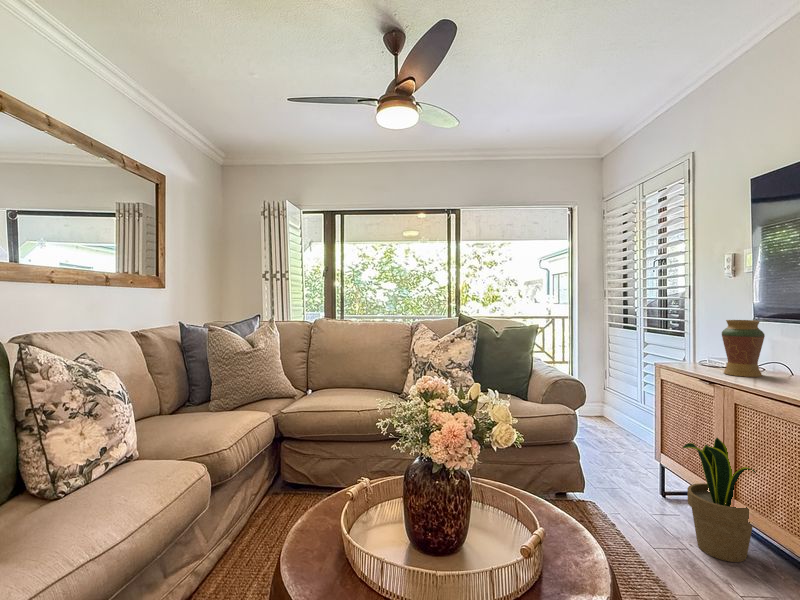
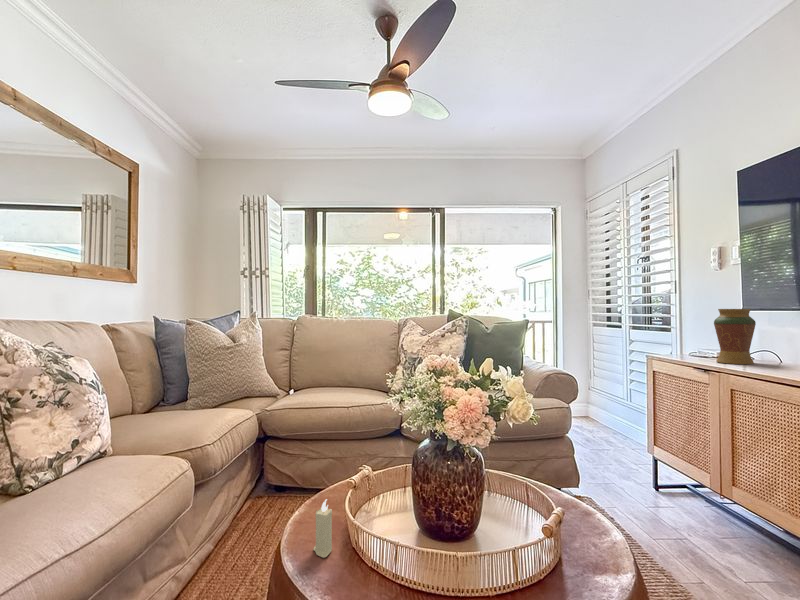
potted plant: present [683,438,756,562] -> none [680,424,757,550]
candle: none [305,519,323,573] -> present [313,499,332,558]

